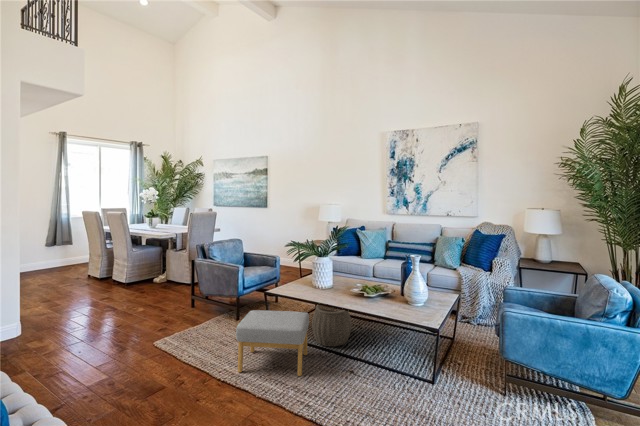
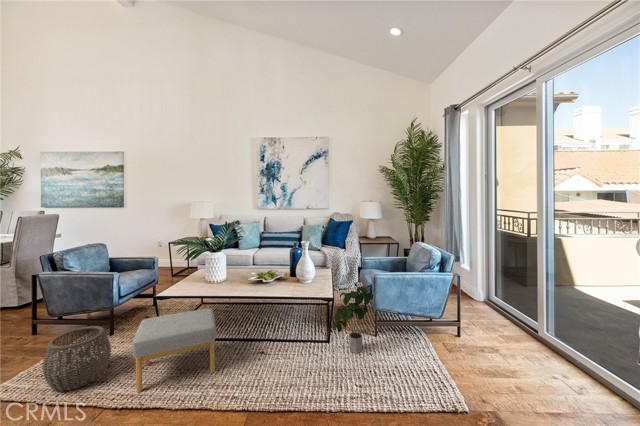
woven basket: present [312,304,351,346] -> present [42,326,111,392]
potted plant: none [428,322,499,409] -> present [332,286,373,353]

